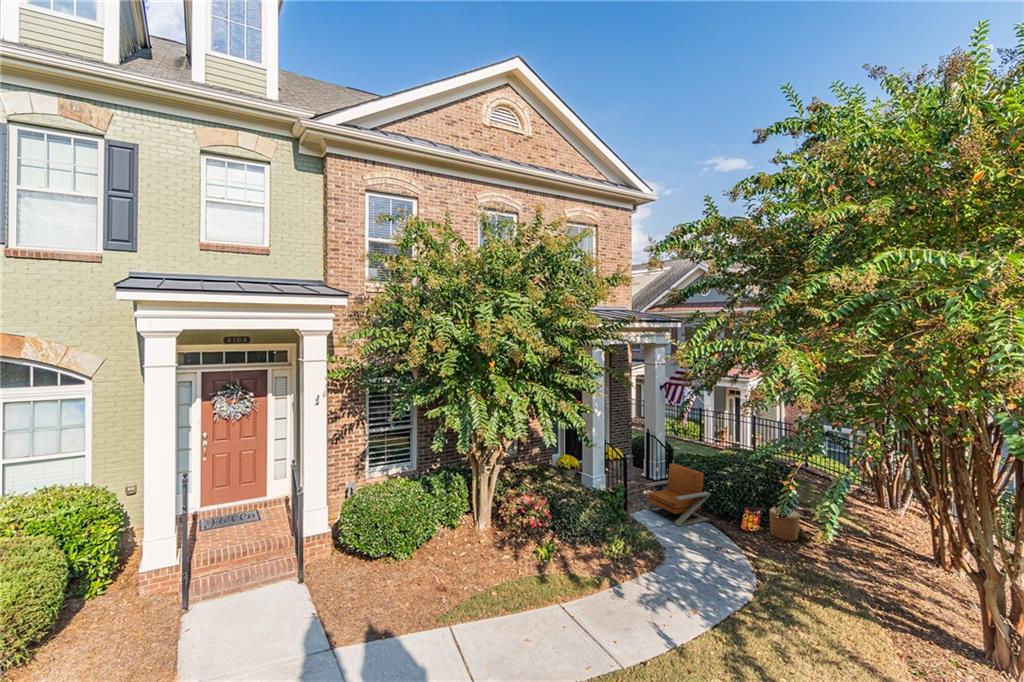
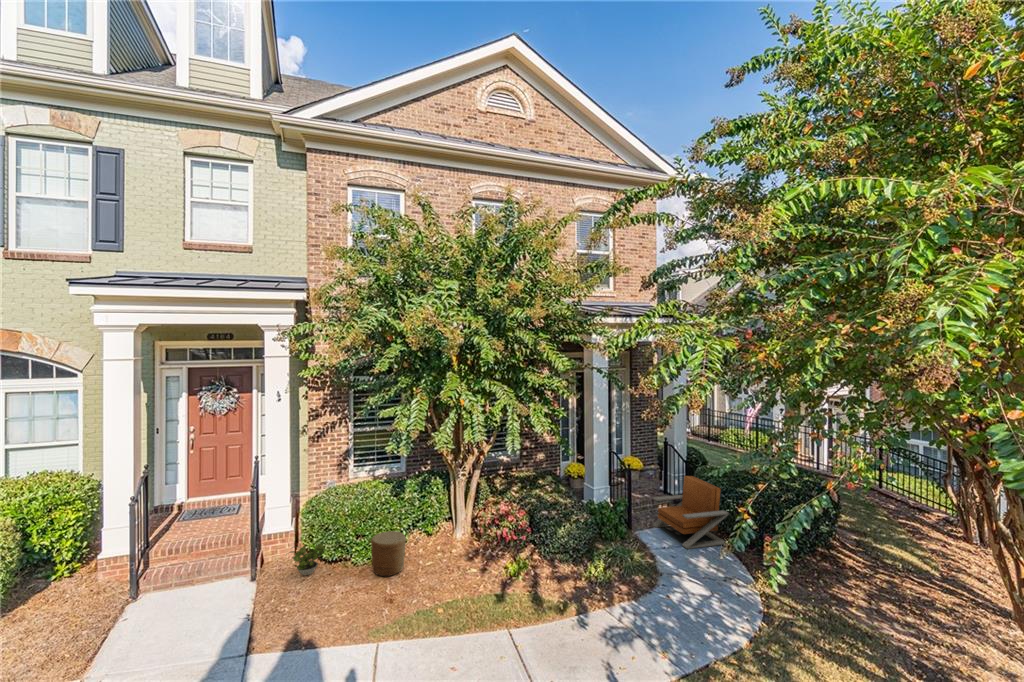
woven basket: present [770,508,800,541] -> present [371,531,406,576]
potted plant: none [335,541,370,572] -> present [289,544,325,575]

